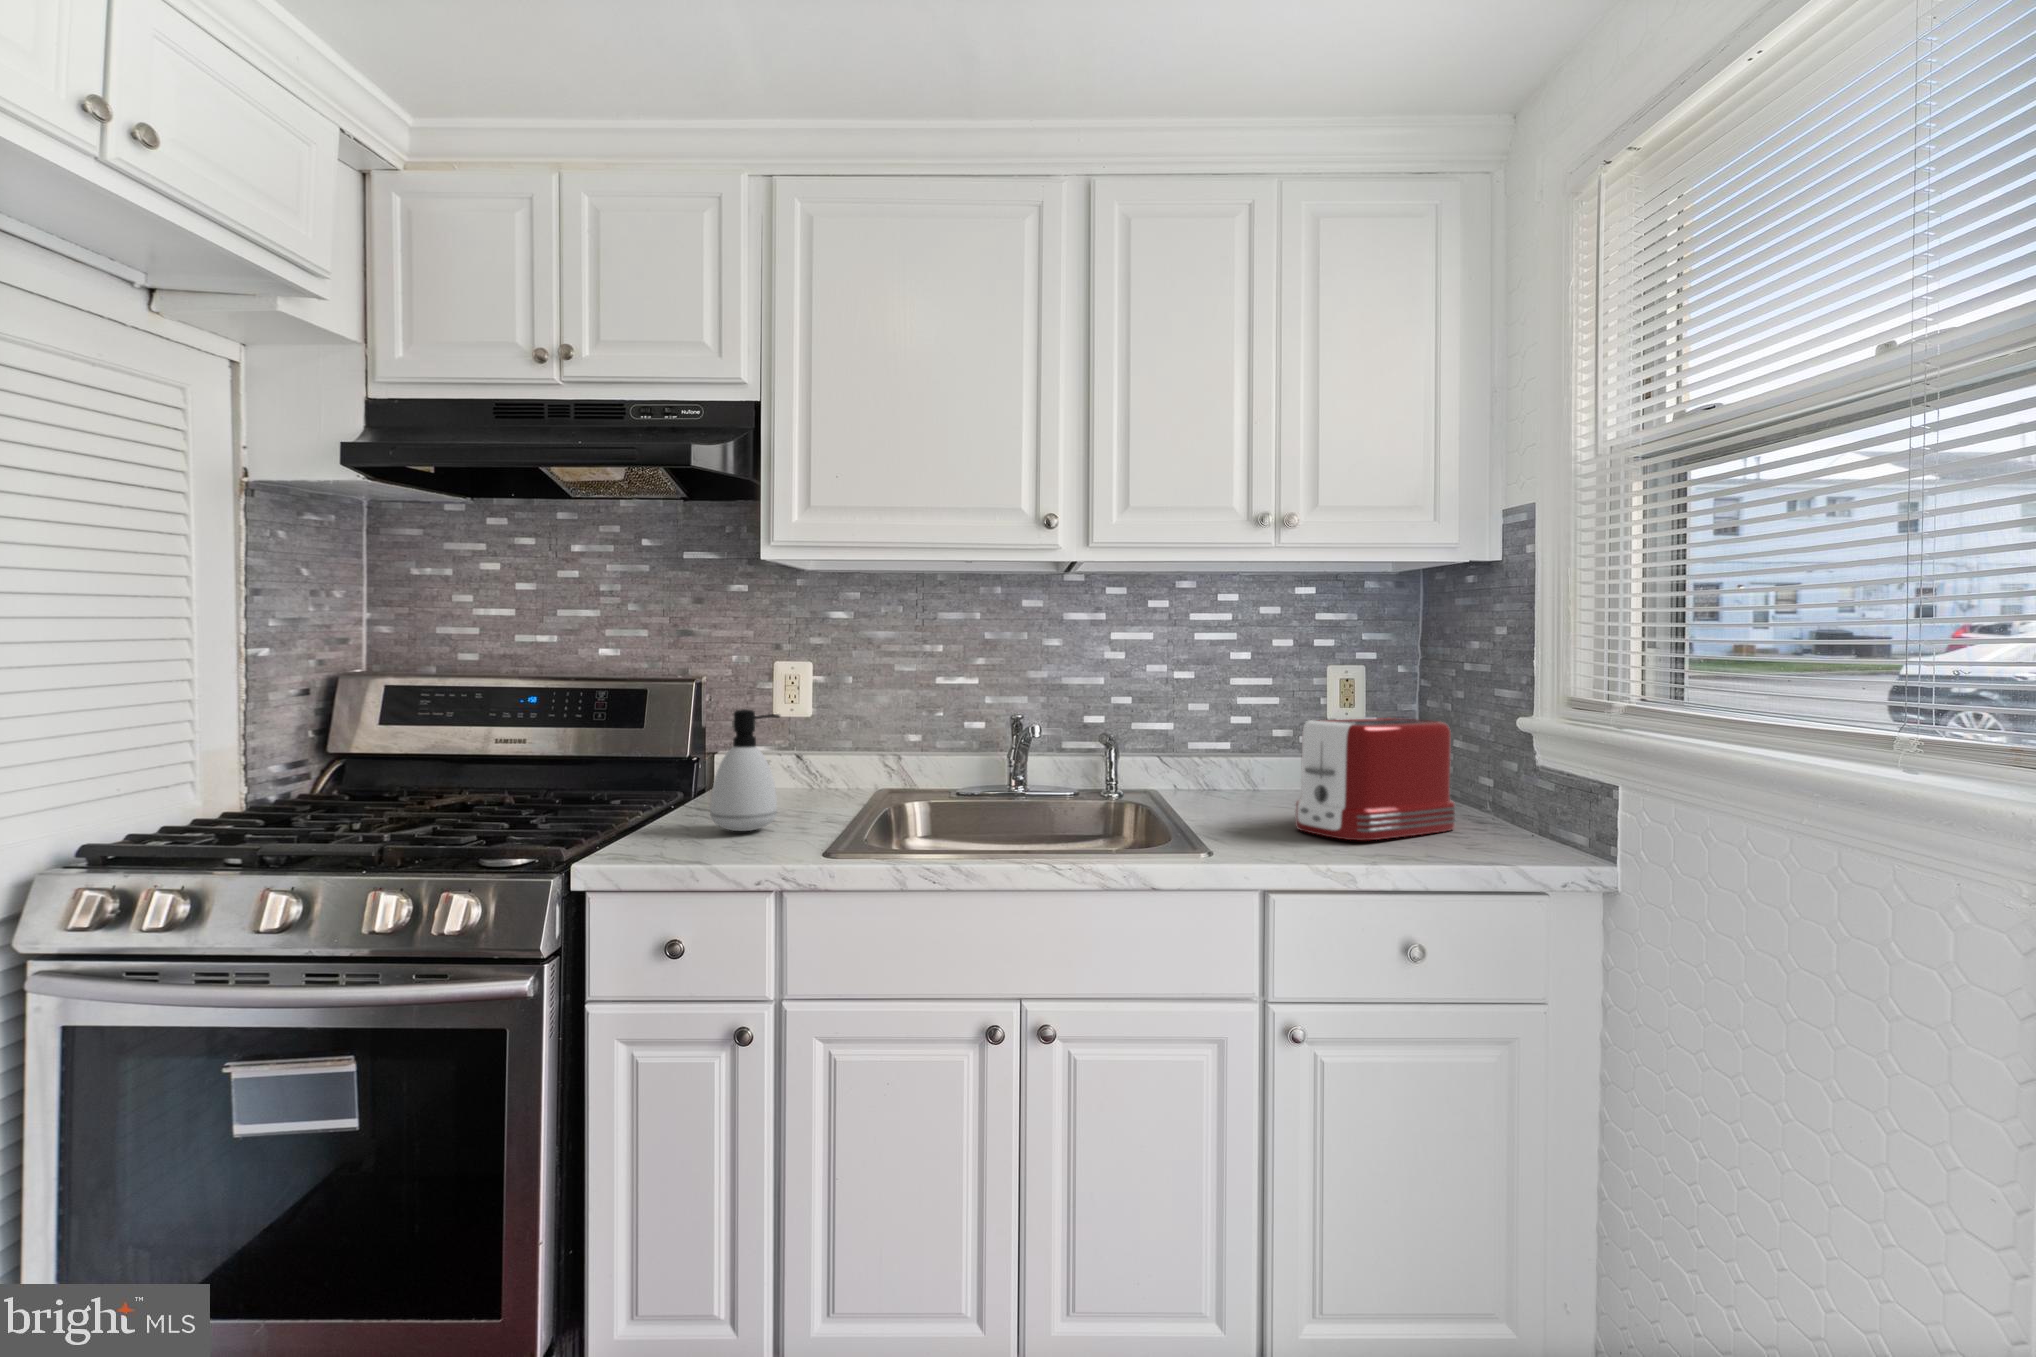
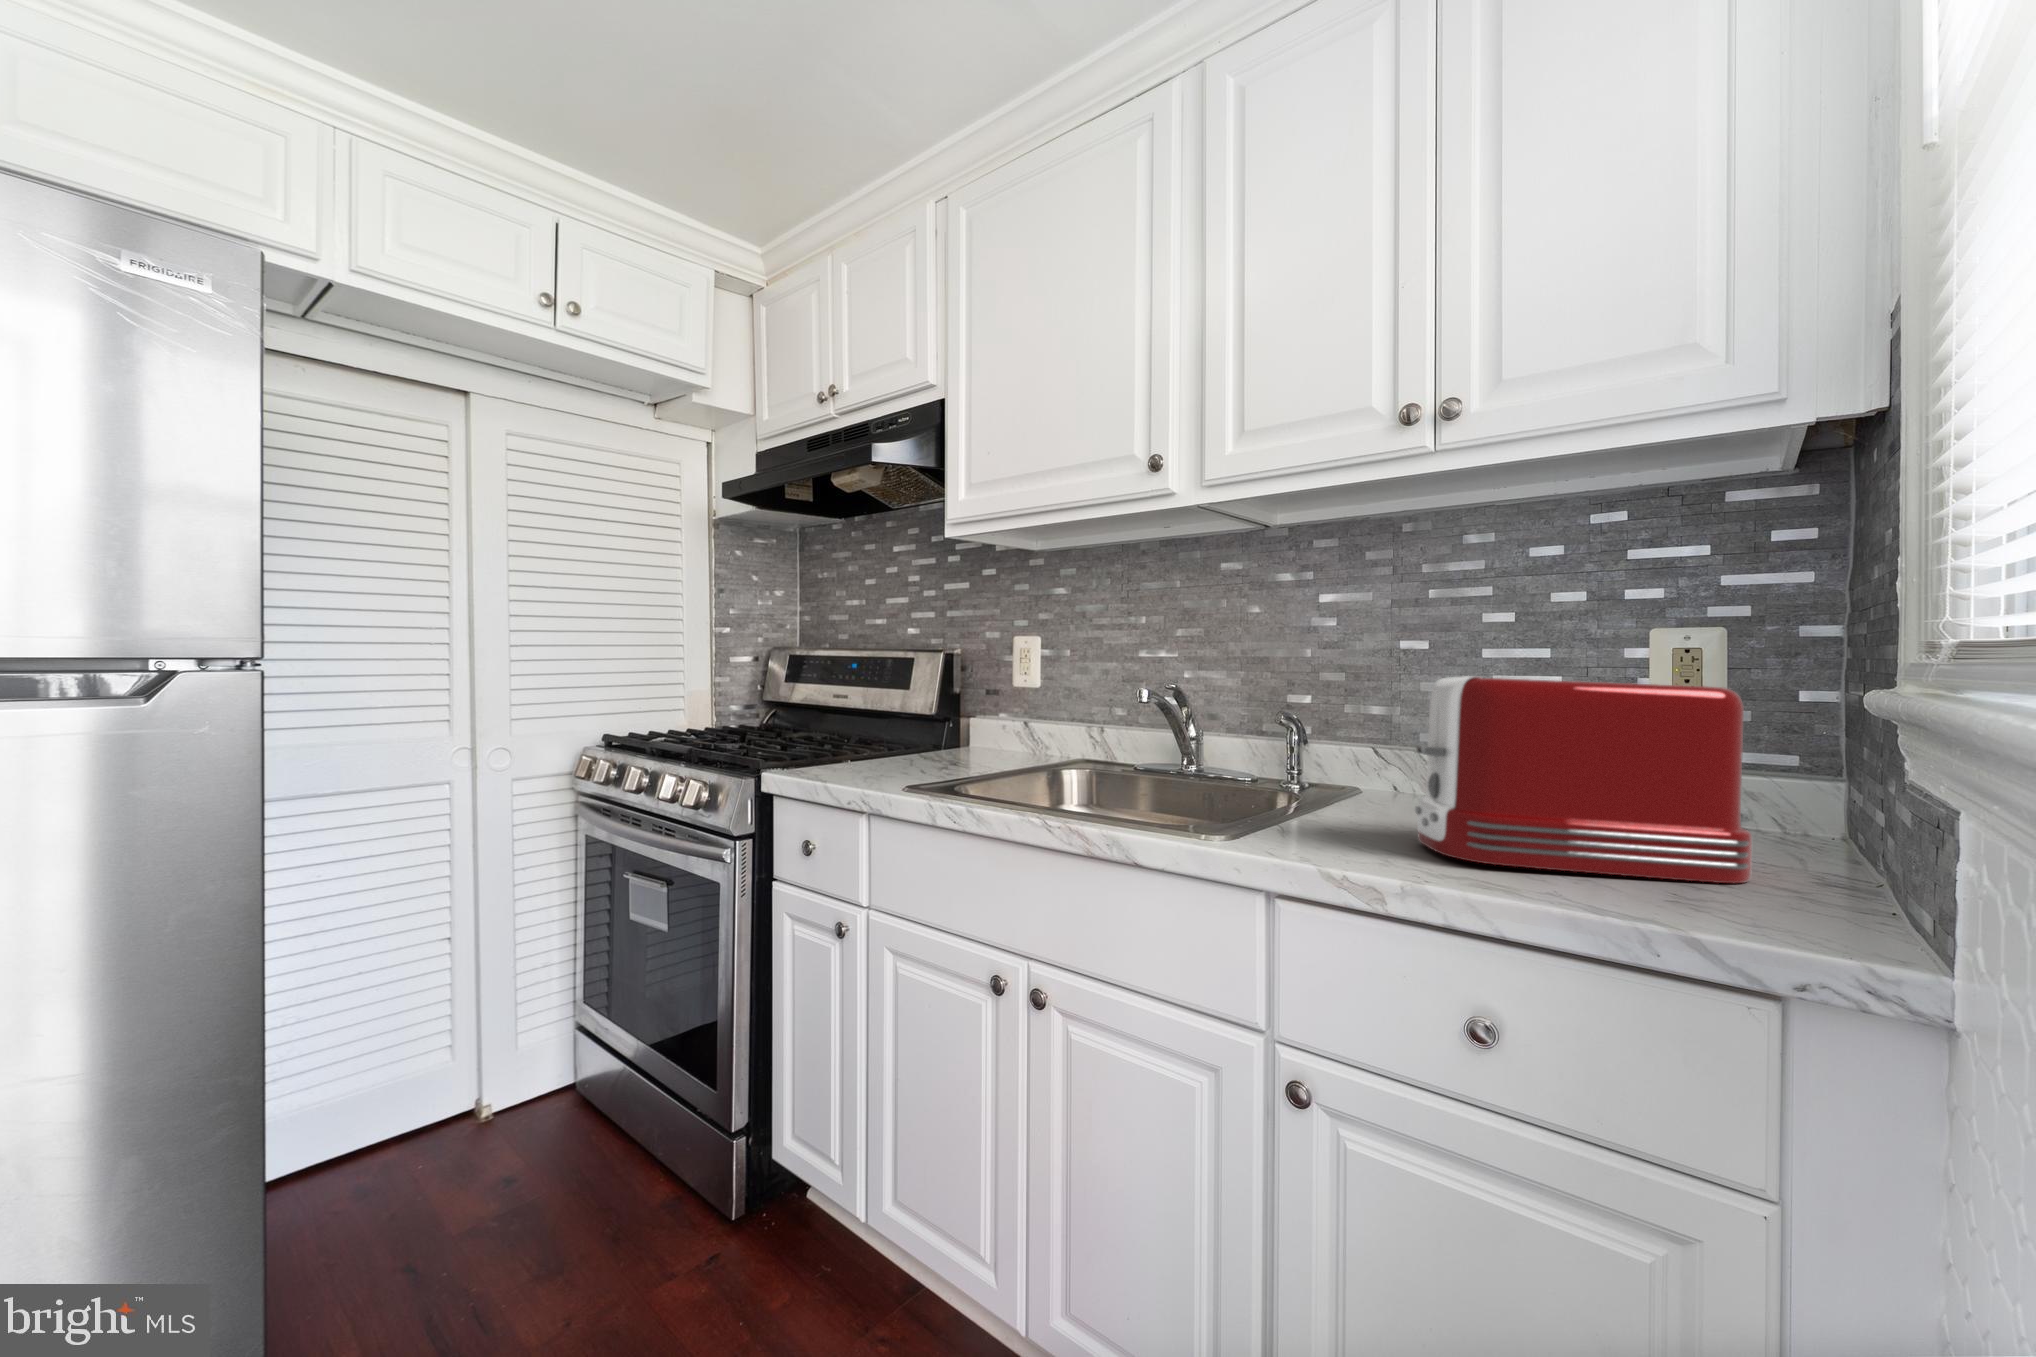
soap dispenser: present [710,709,780,831] -> none [860,661,922,769]

